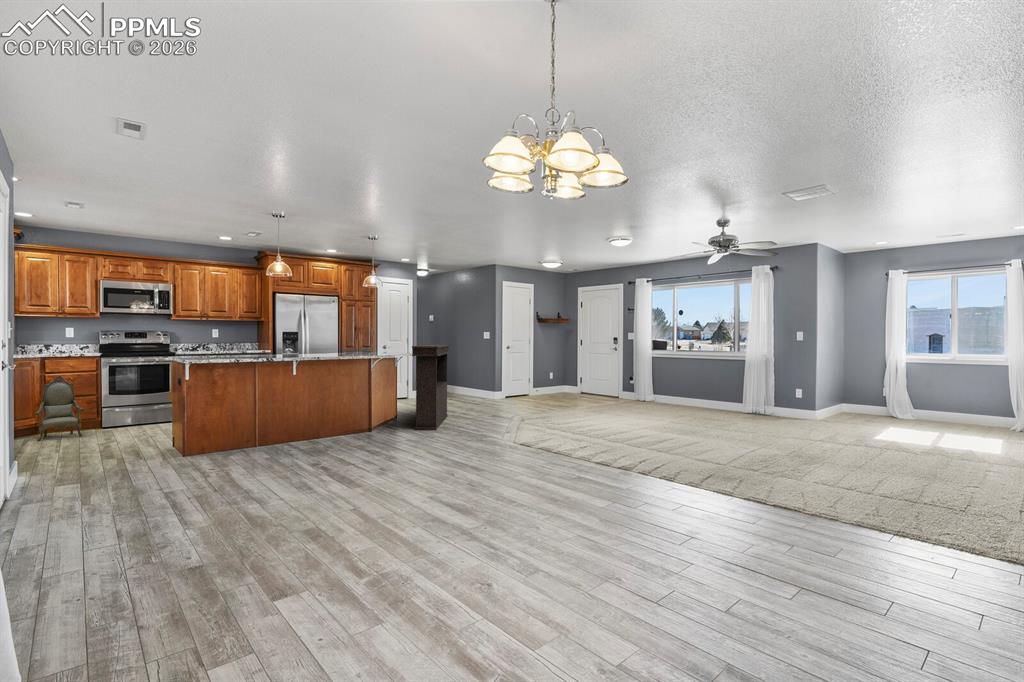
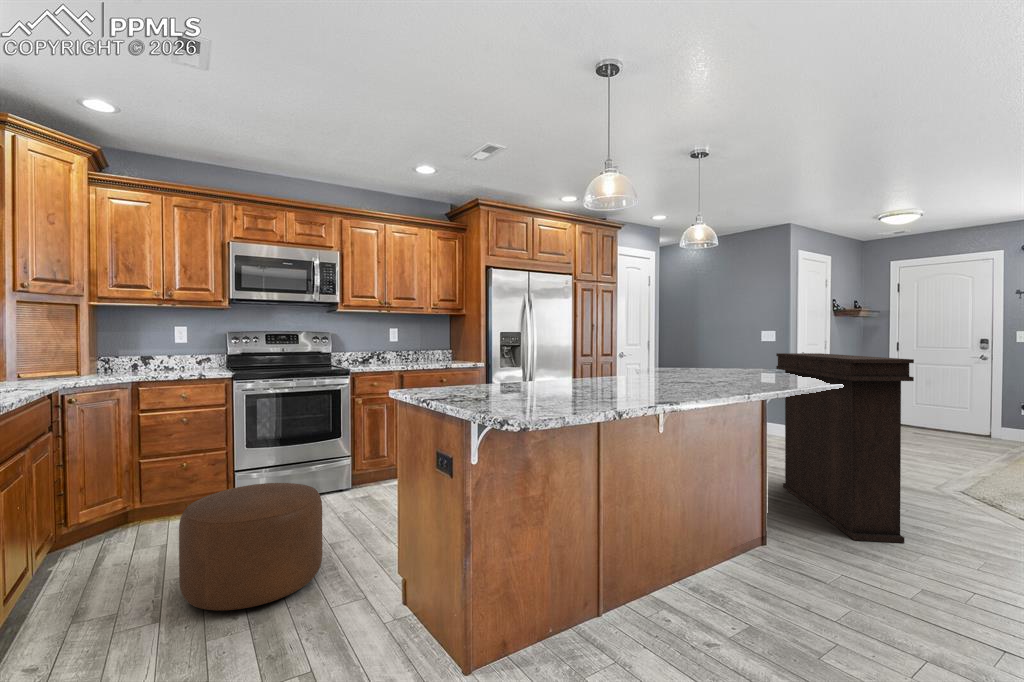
armchair: present [35,375,85,441] -> none [86,382,208,555]
ottoman: none [68,404,142,449] -> present [179,483,323,610]

